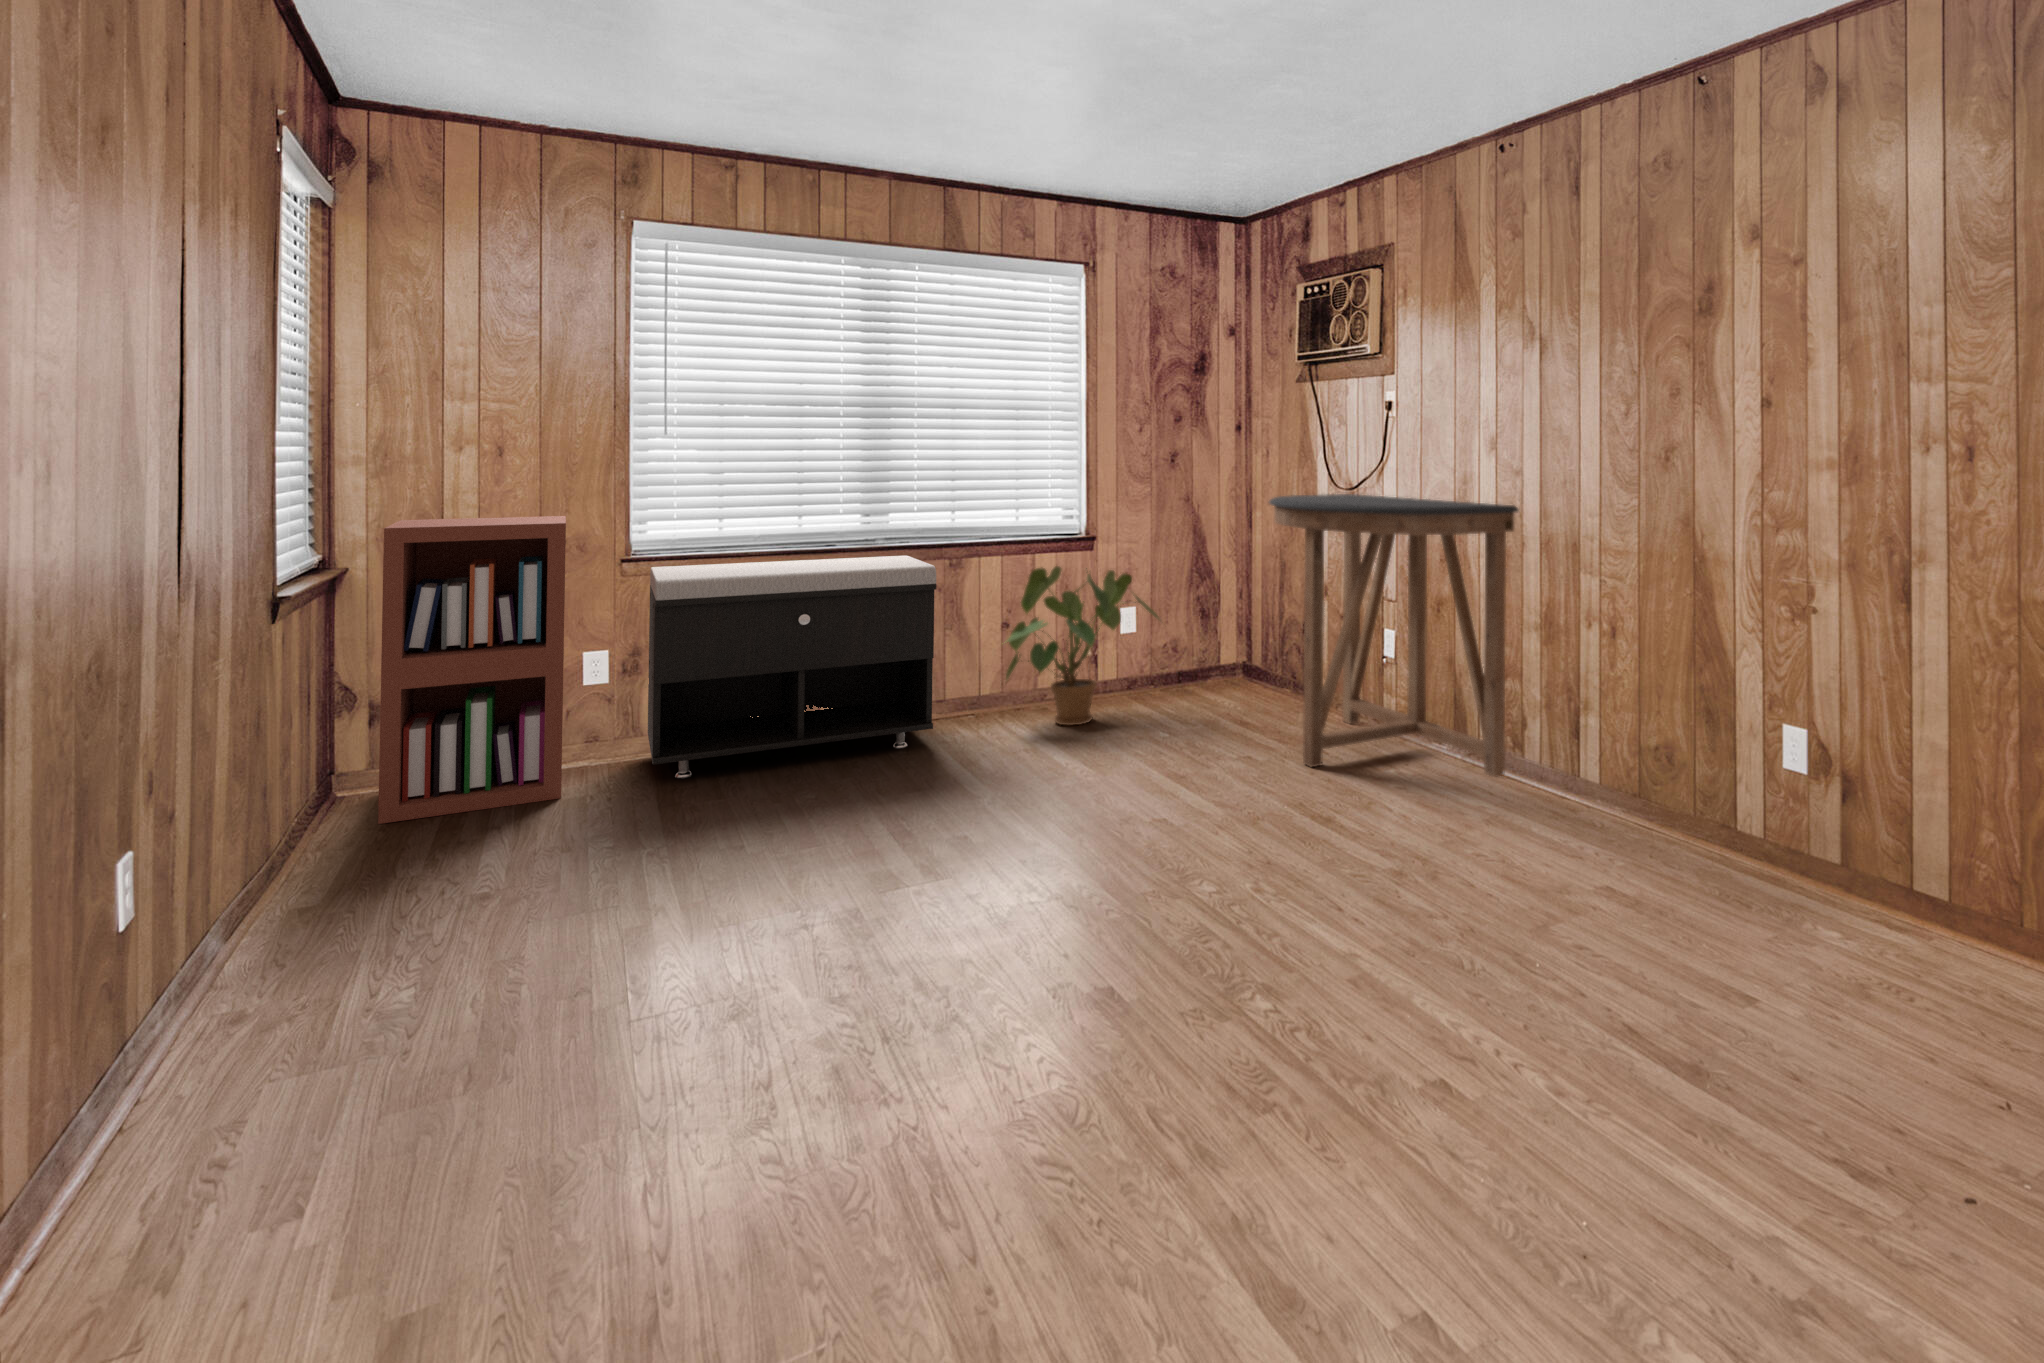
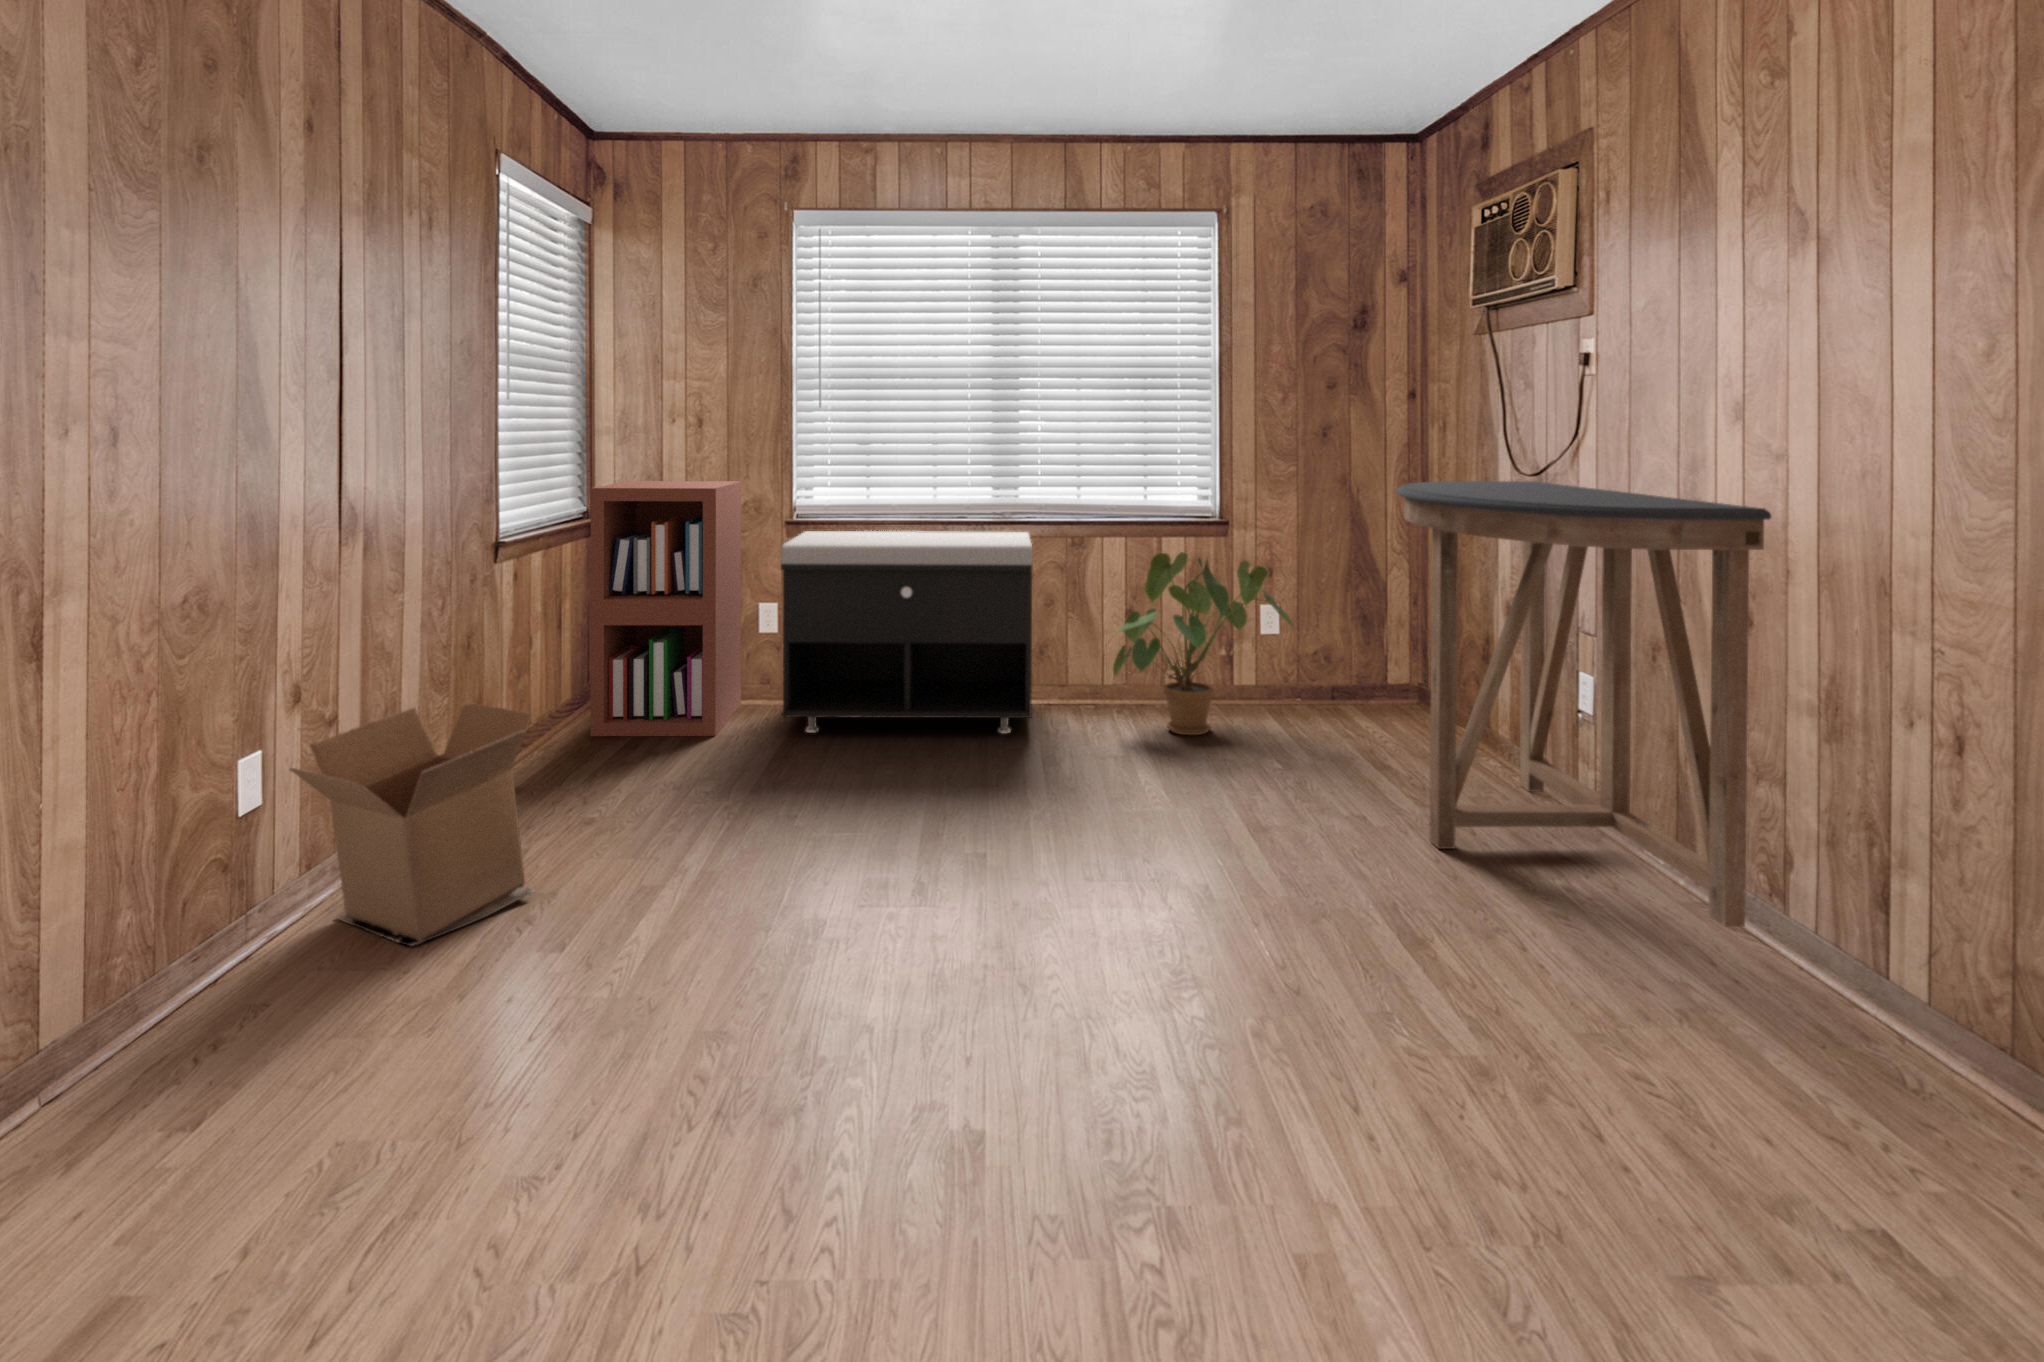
cardboard box: none [181,765,504,1037] -> present [290,704,534,946]

